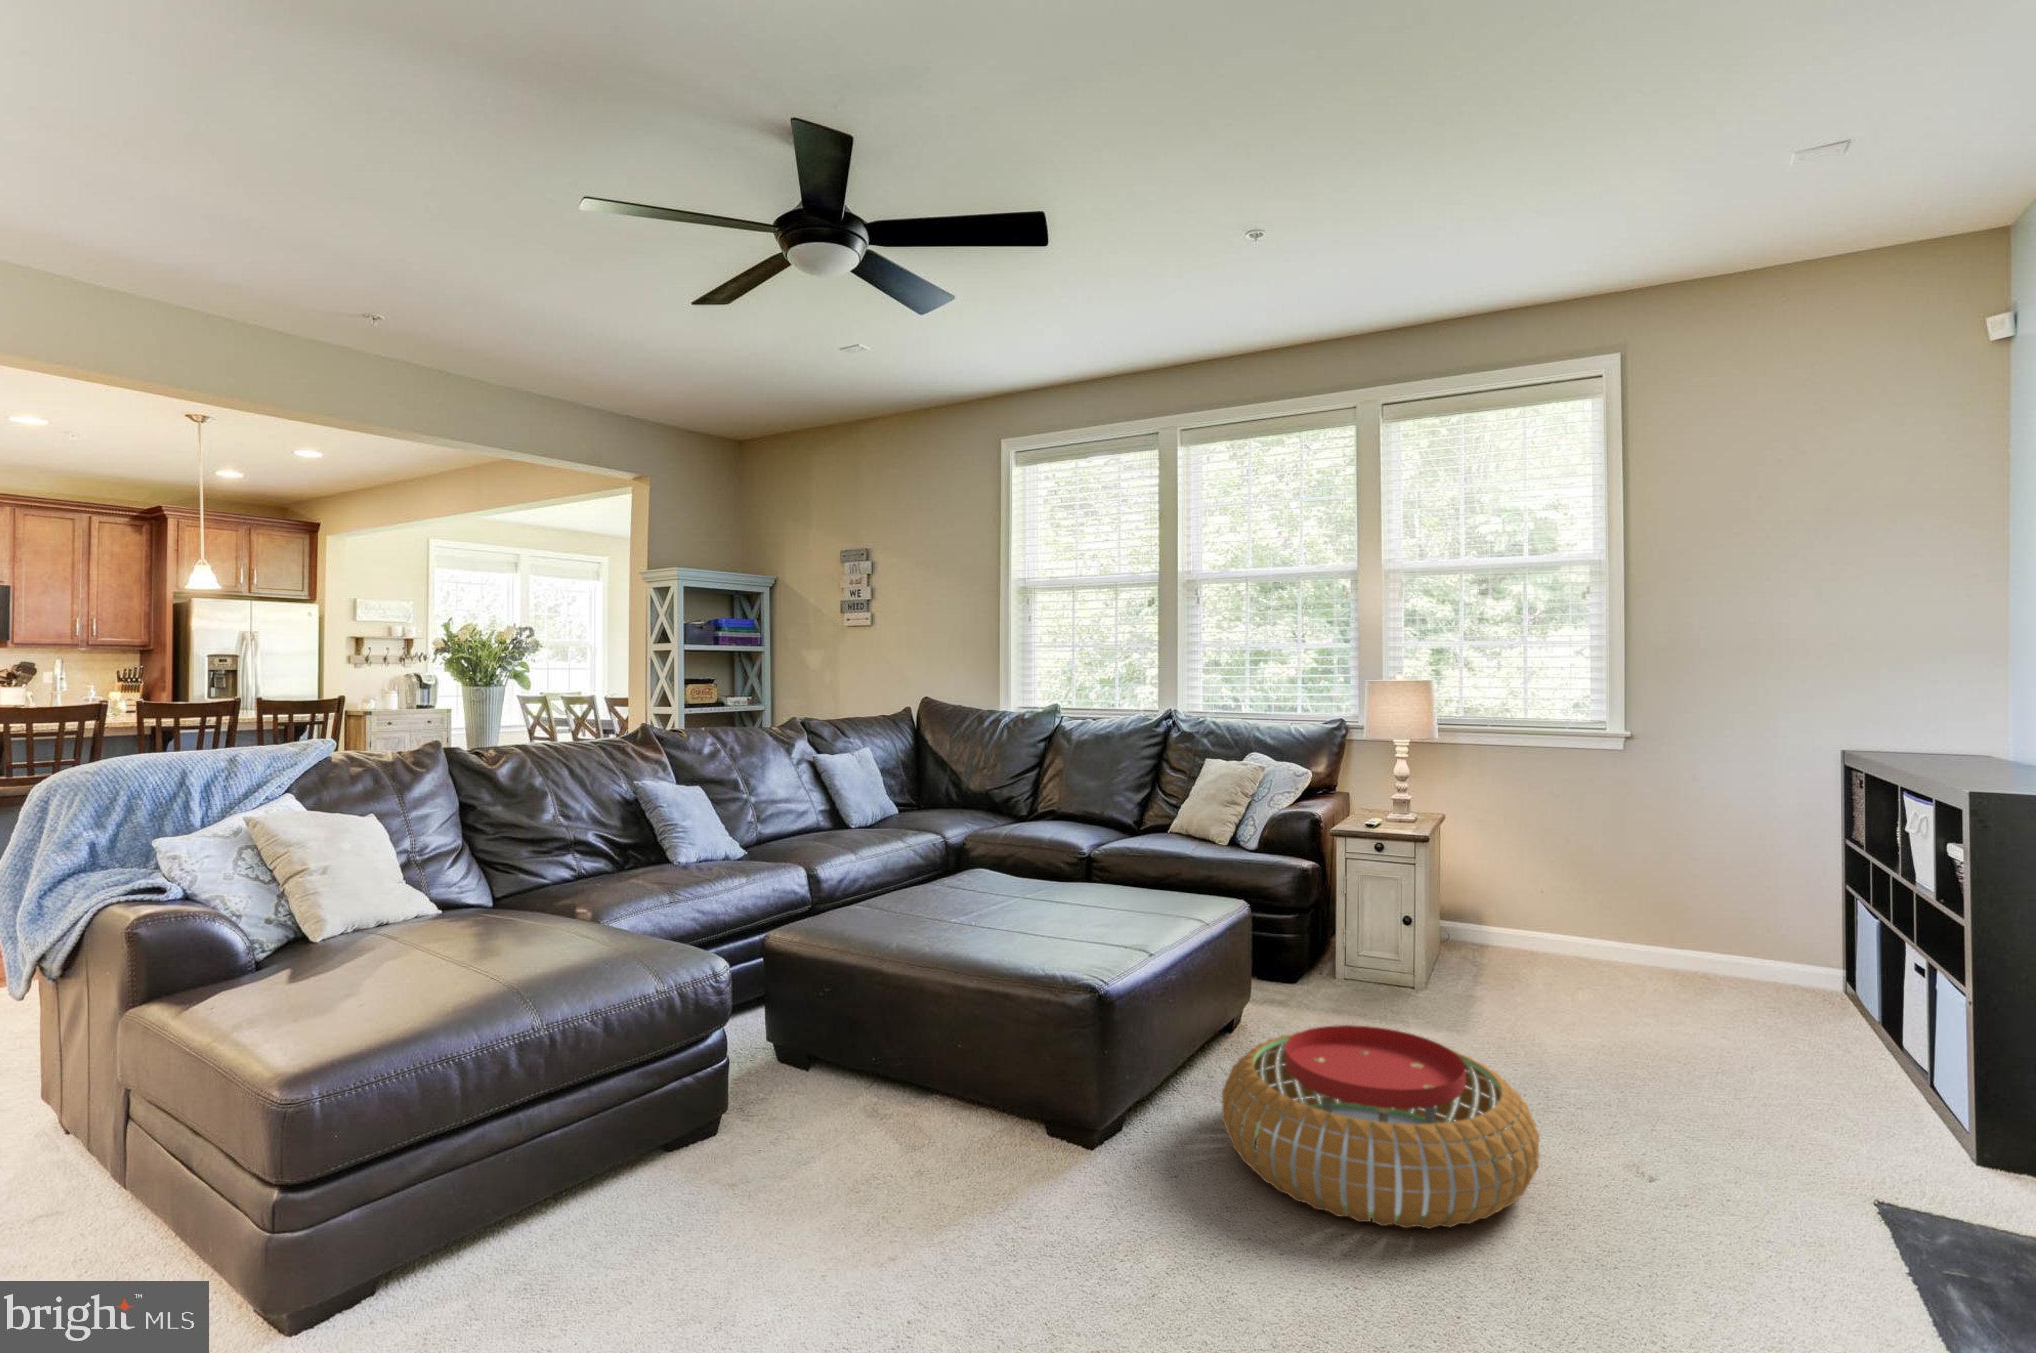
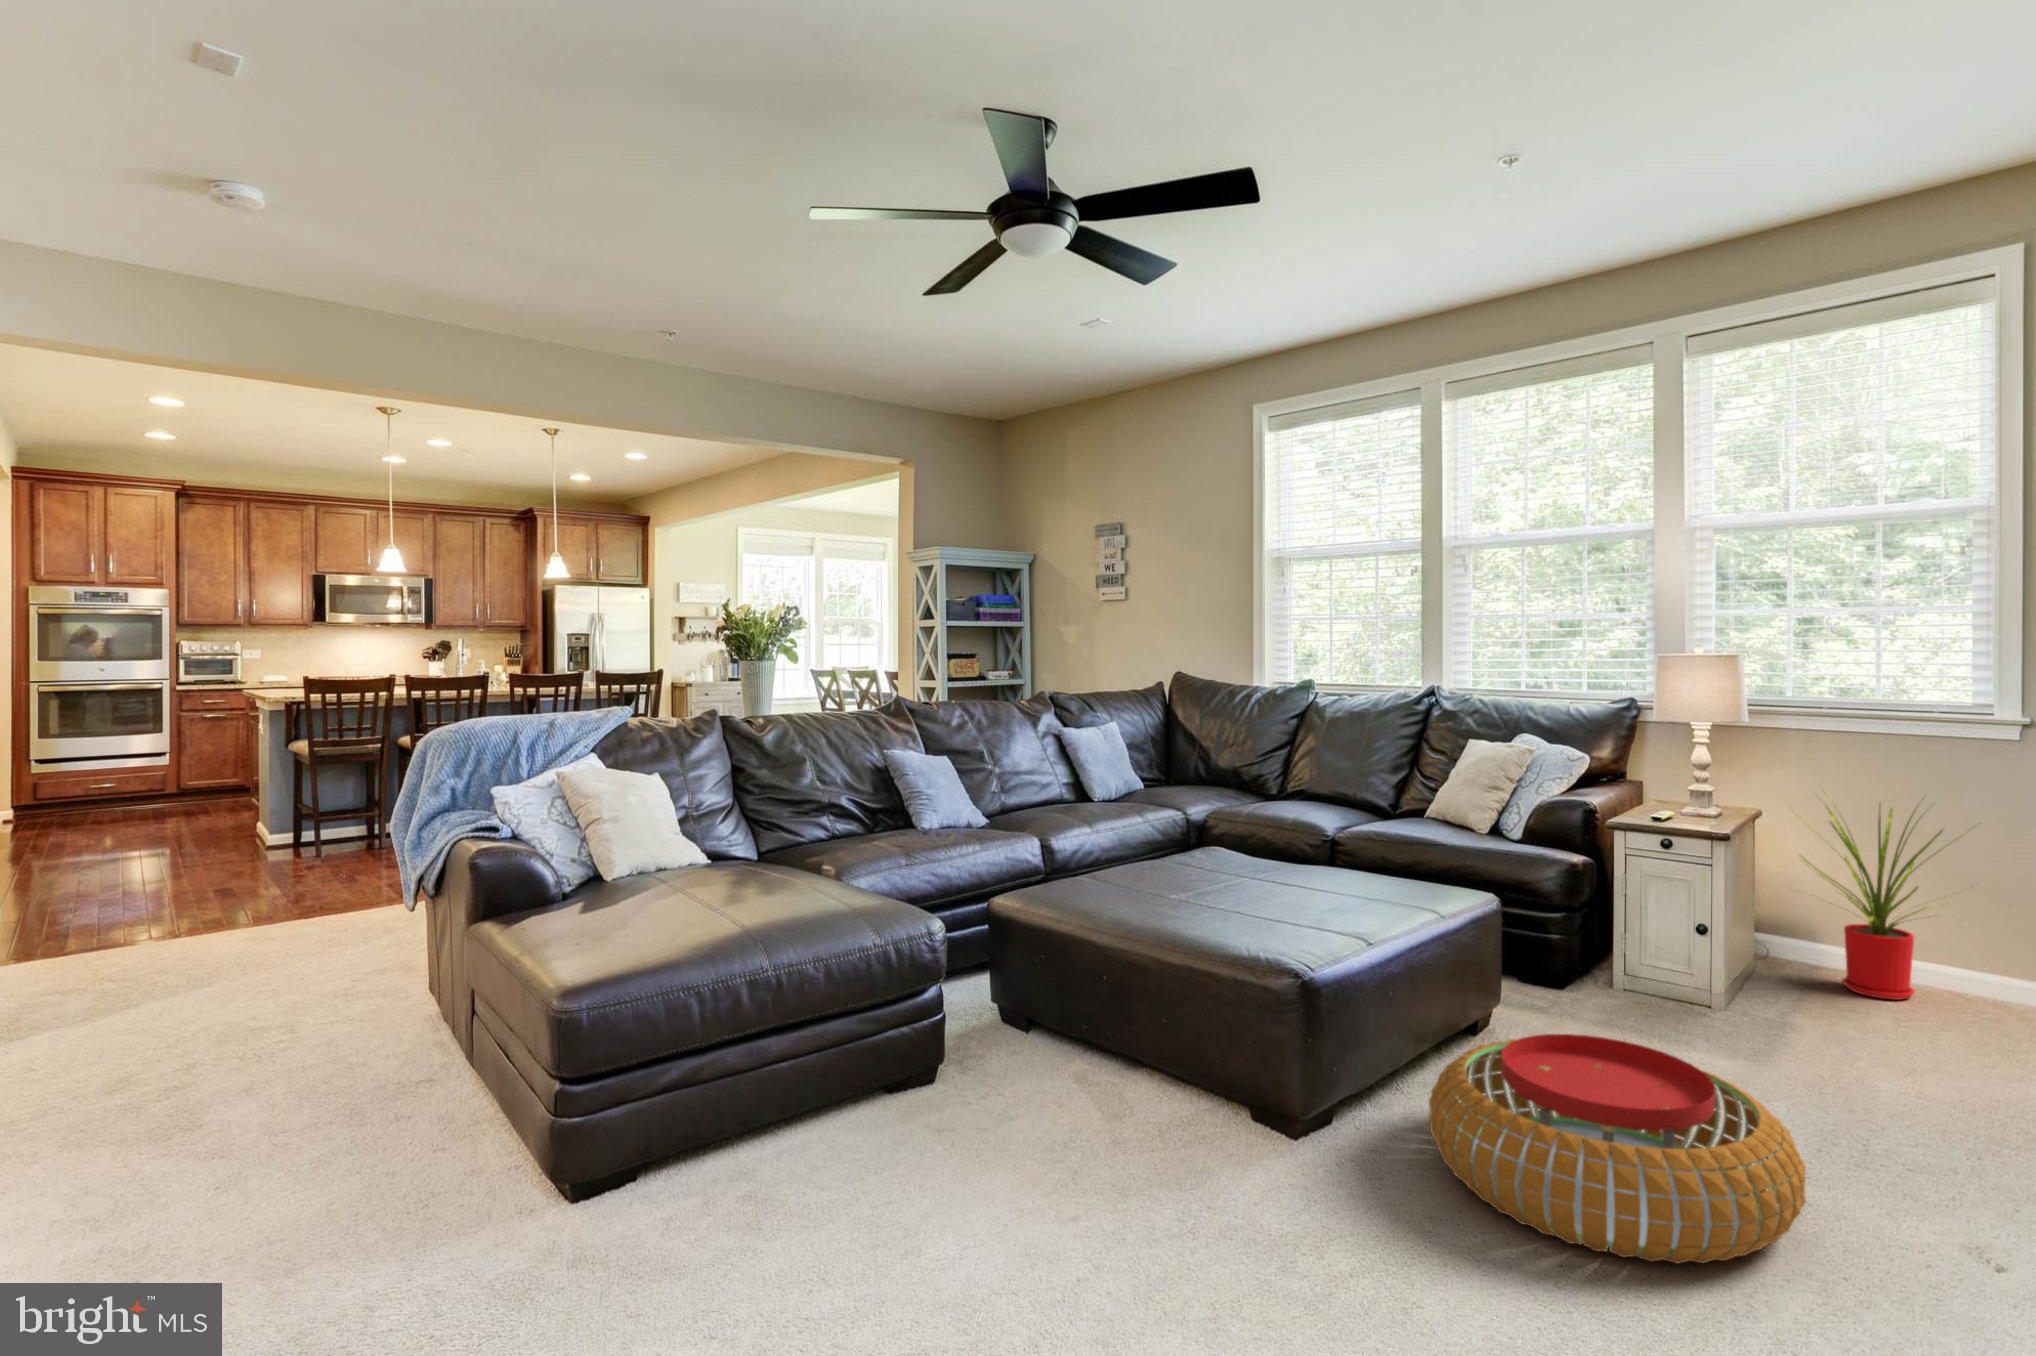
house plant: none [1463,793,1606,970] -> present [1801,788,1976,1000]

